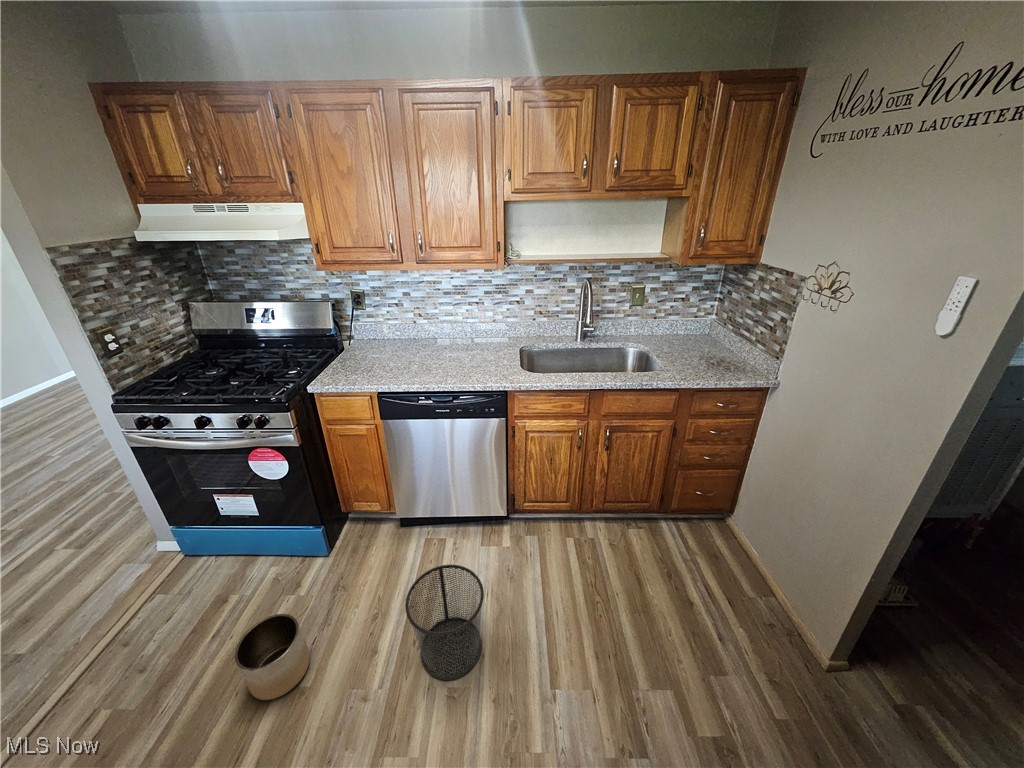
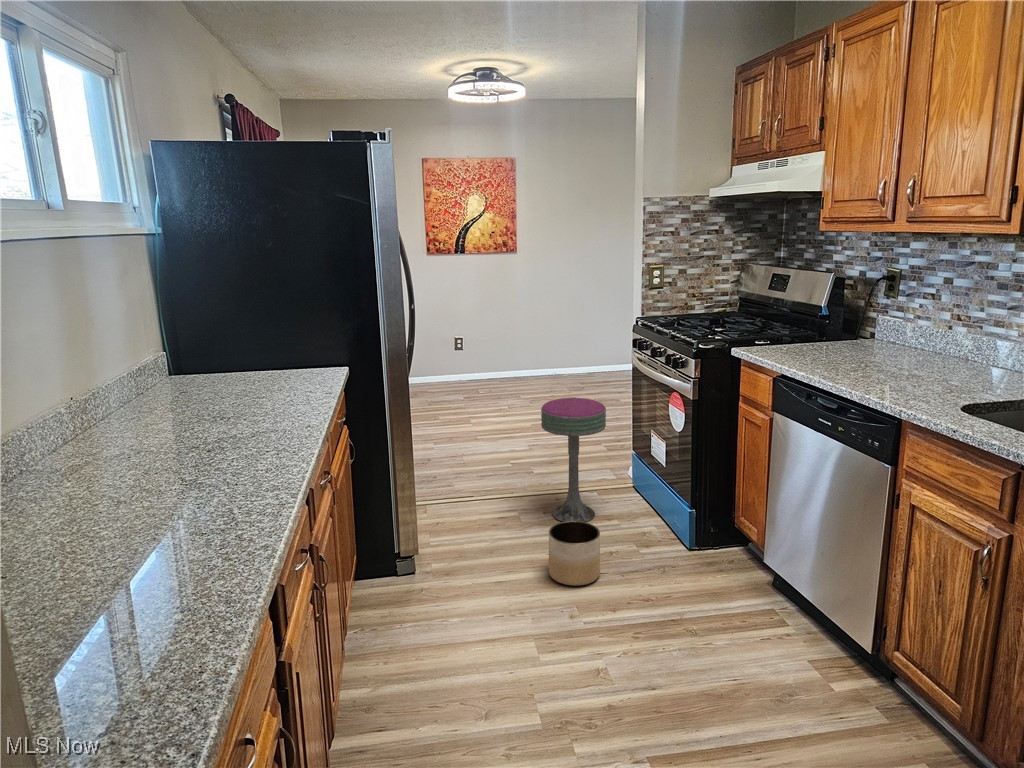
bar stool: none [58,506,203,656] -> present [541,398,606,522]
waste bin: present [405,565,484,680] -> none [614,564,710,697]

